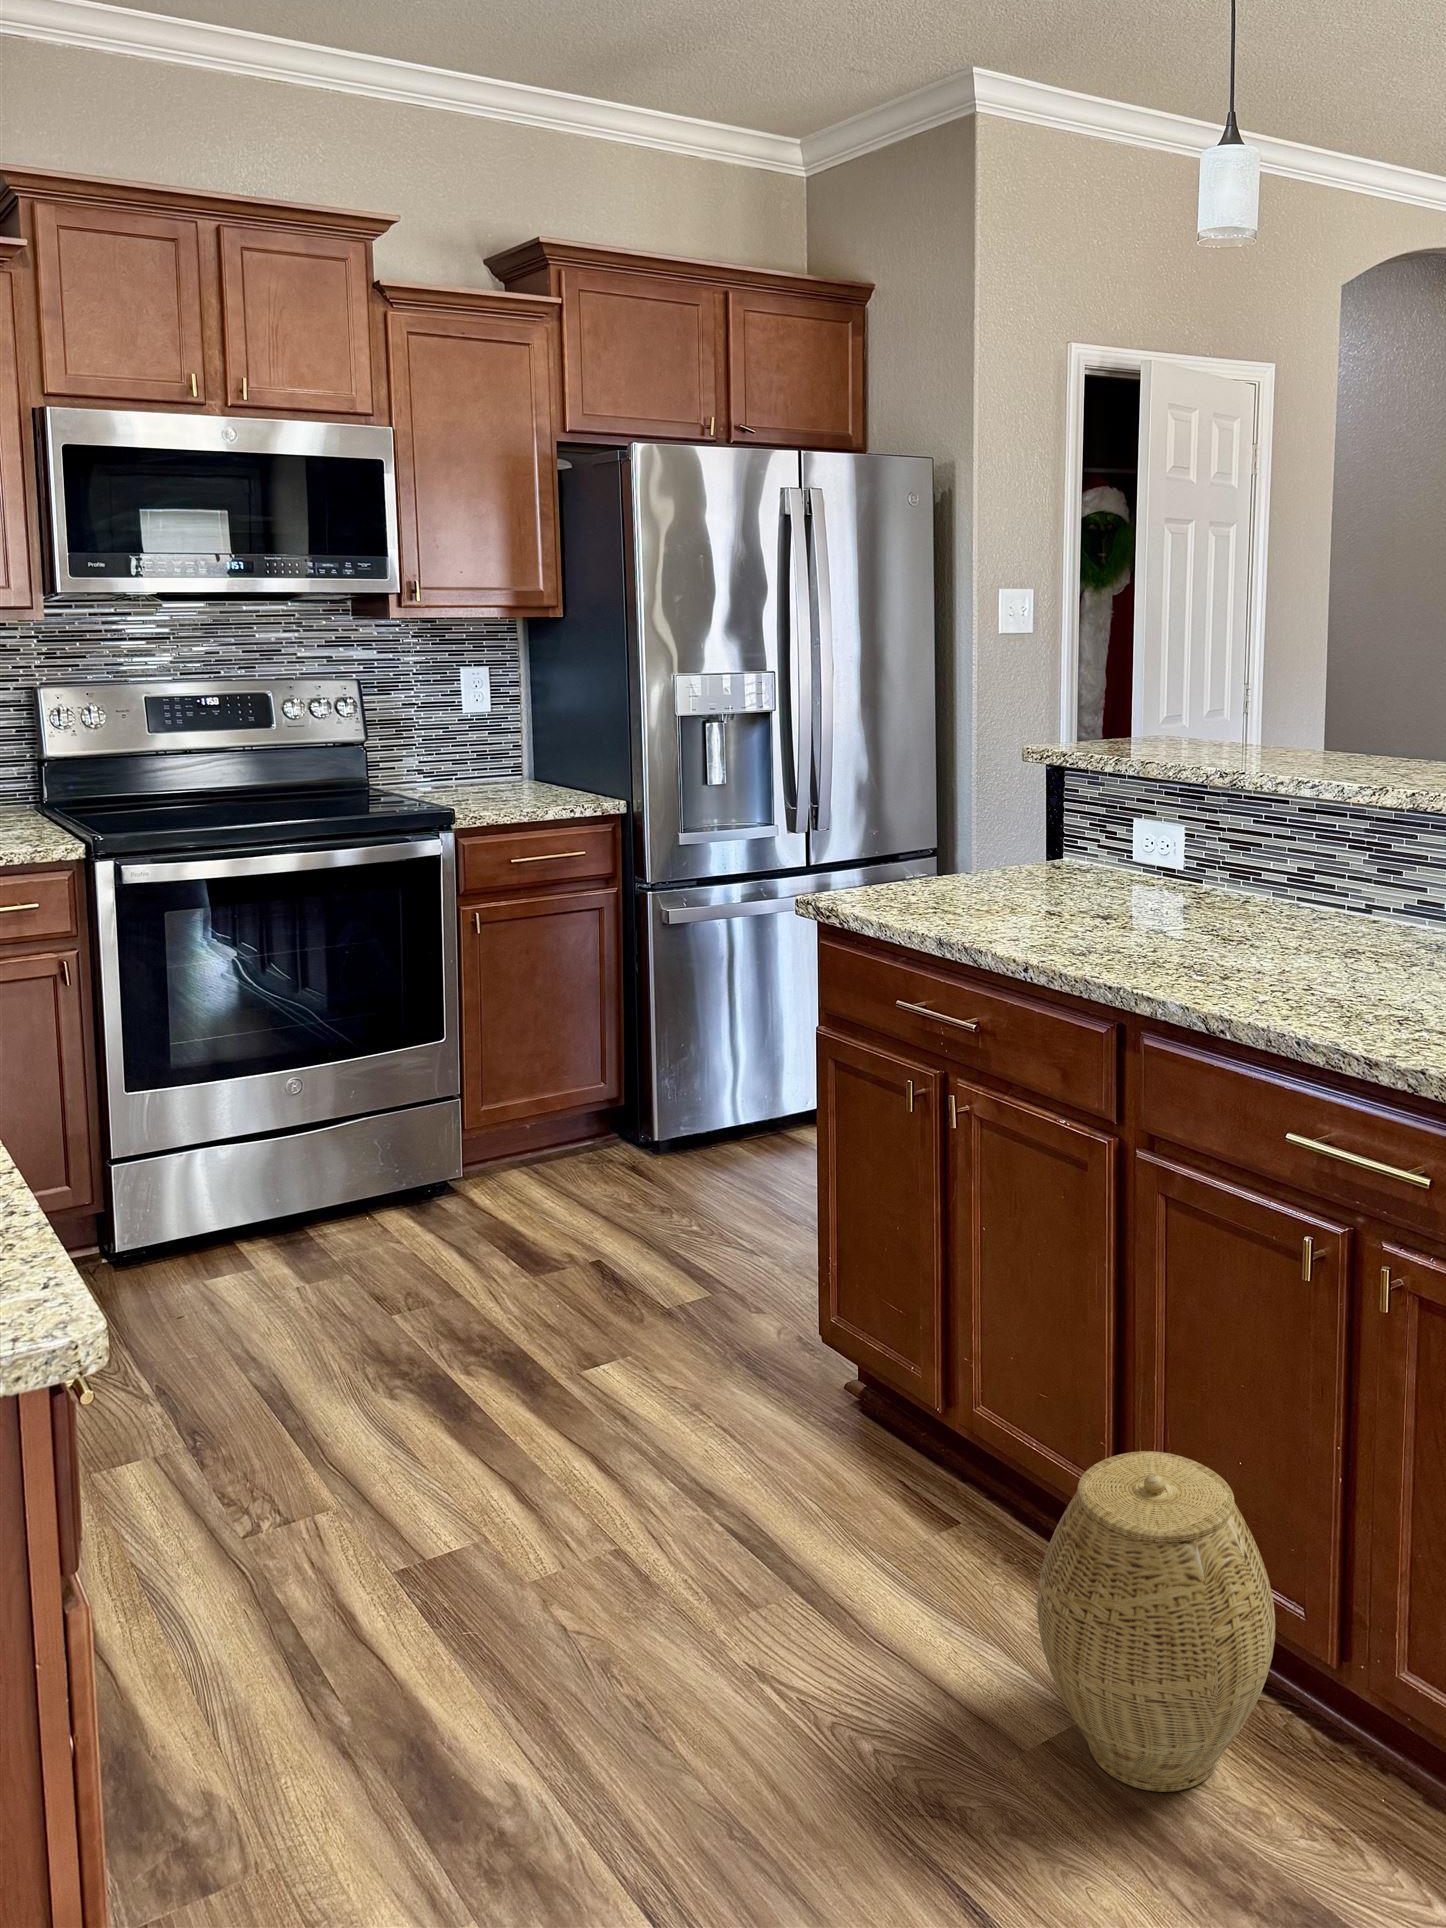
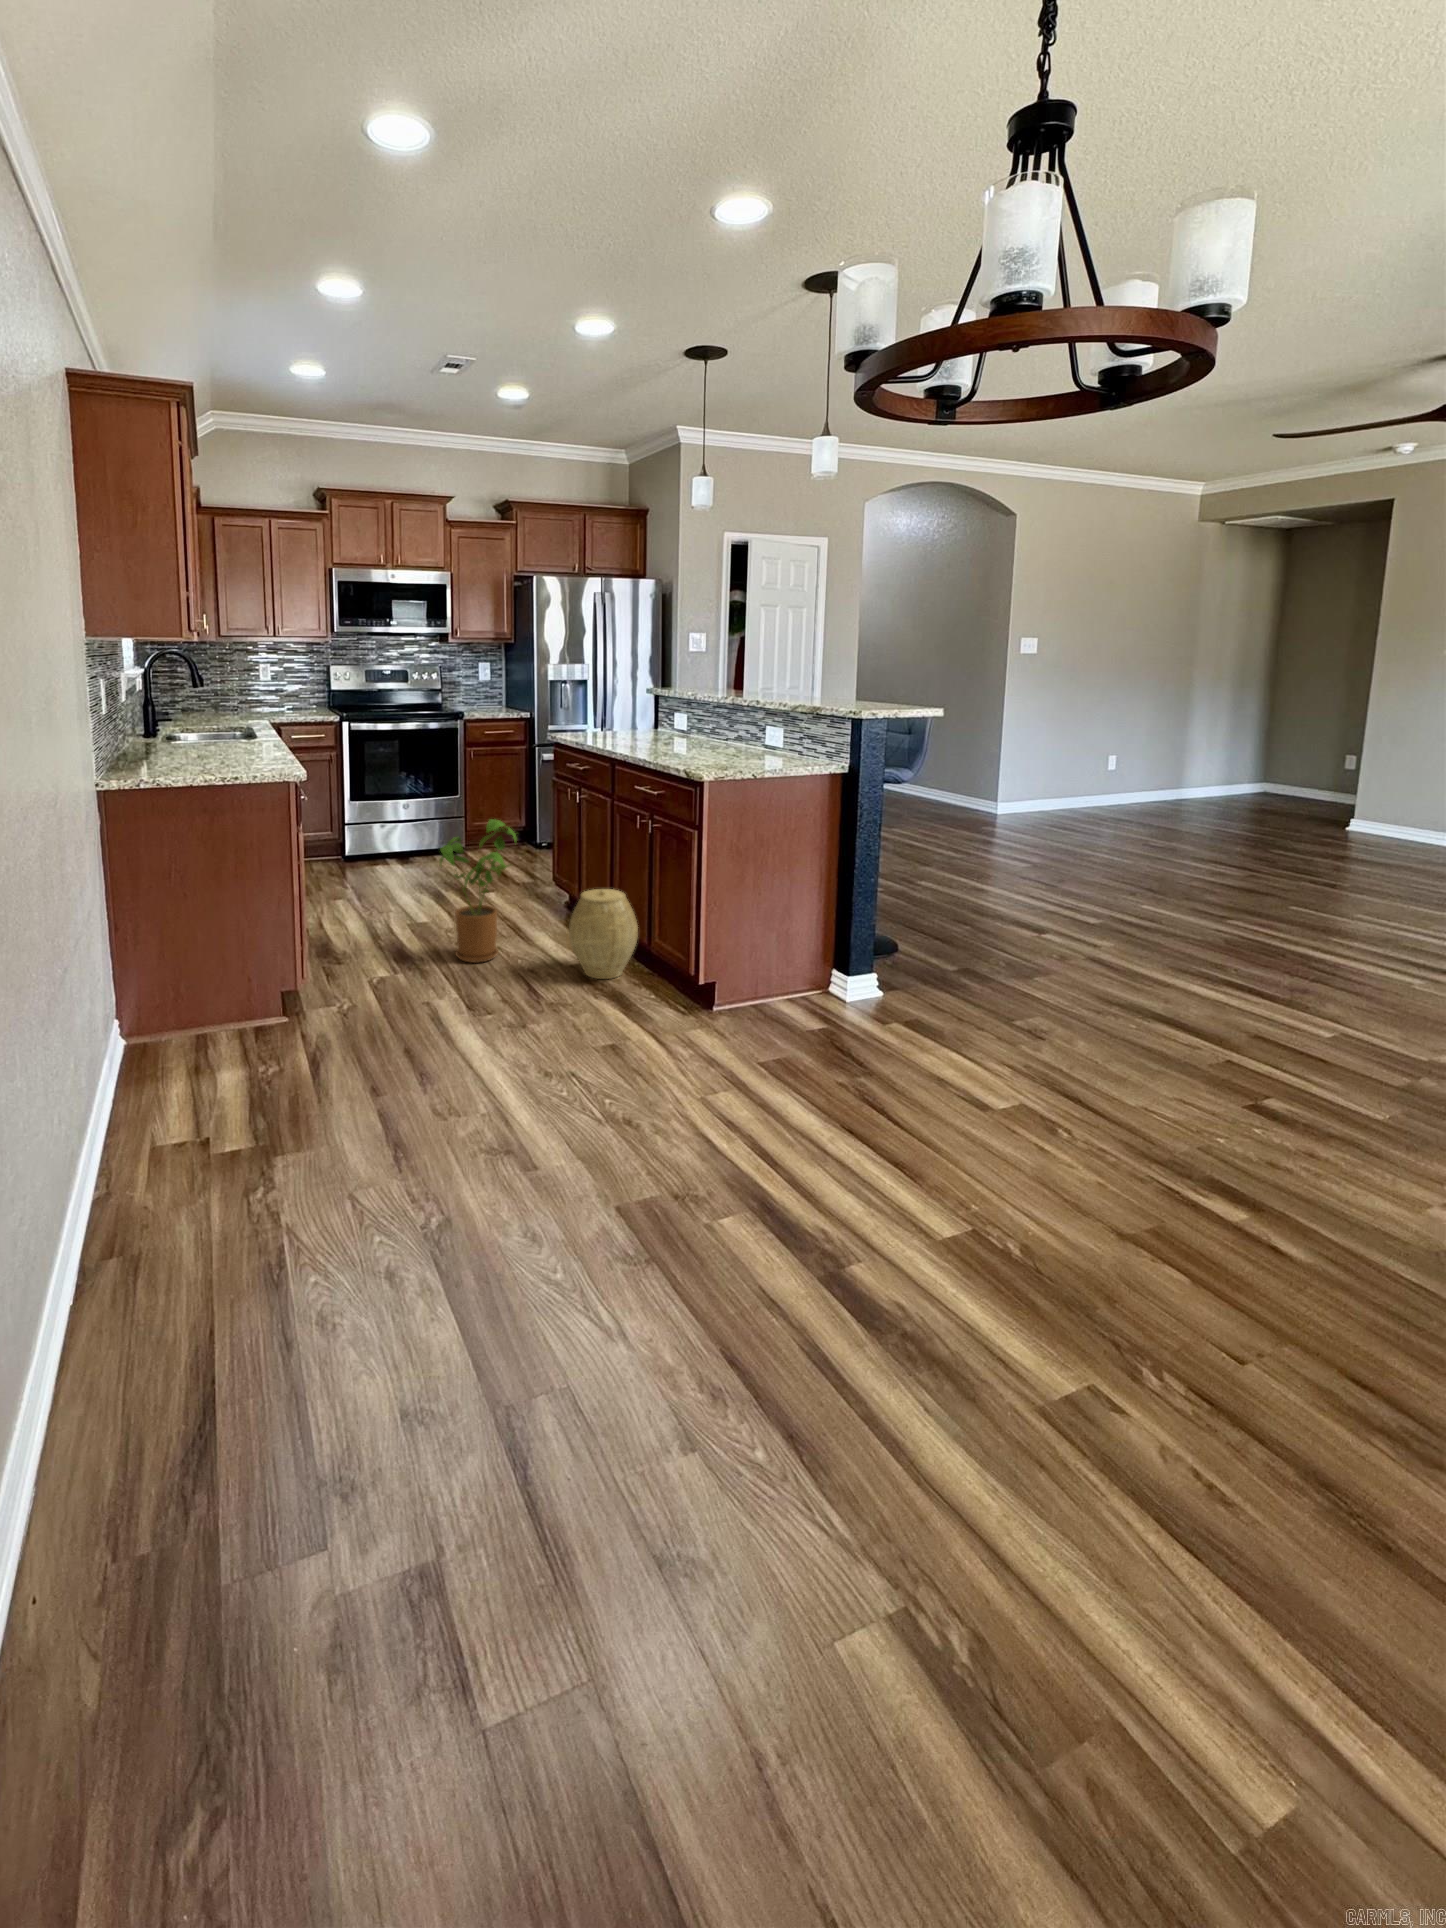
house plant: none [548,1238,832,1765] -> present [439,819,516,963]

